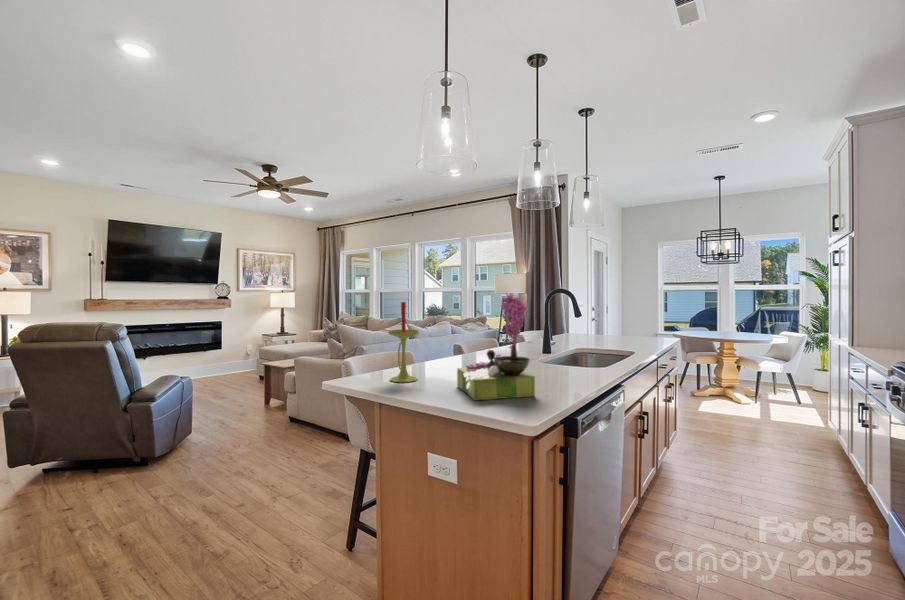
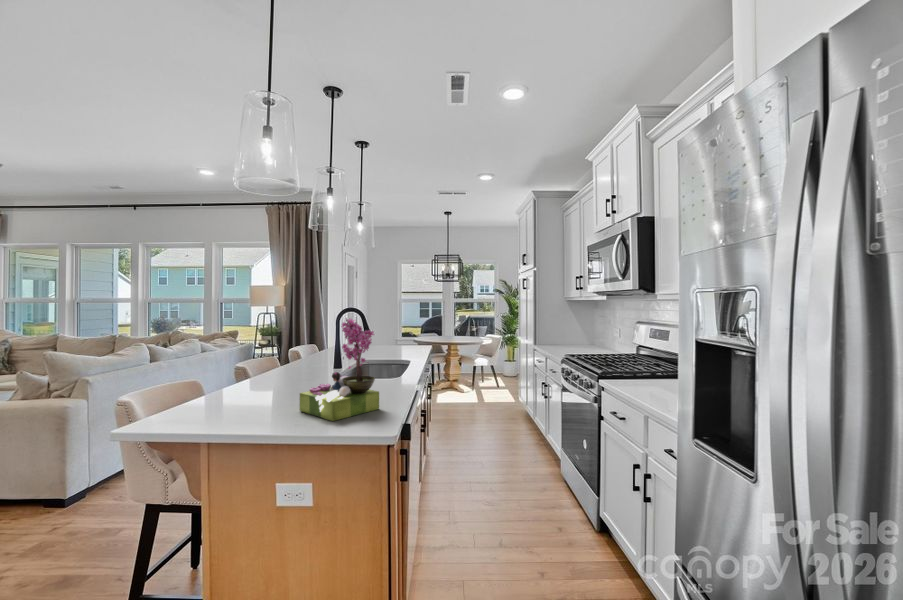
candle: present [388,302,419,382] -> none [211,326,249,417]

